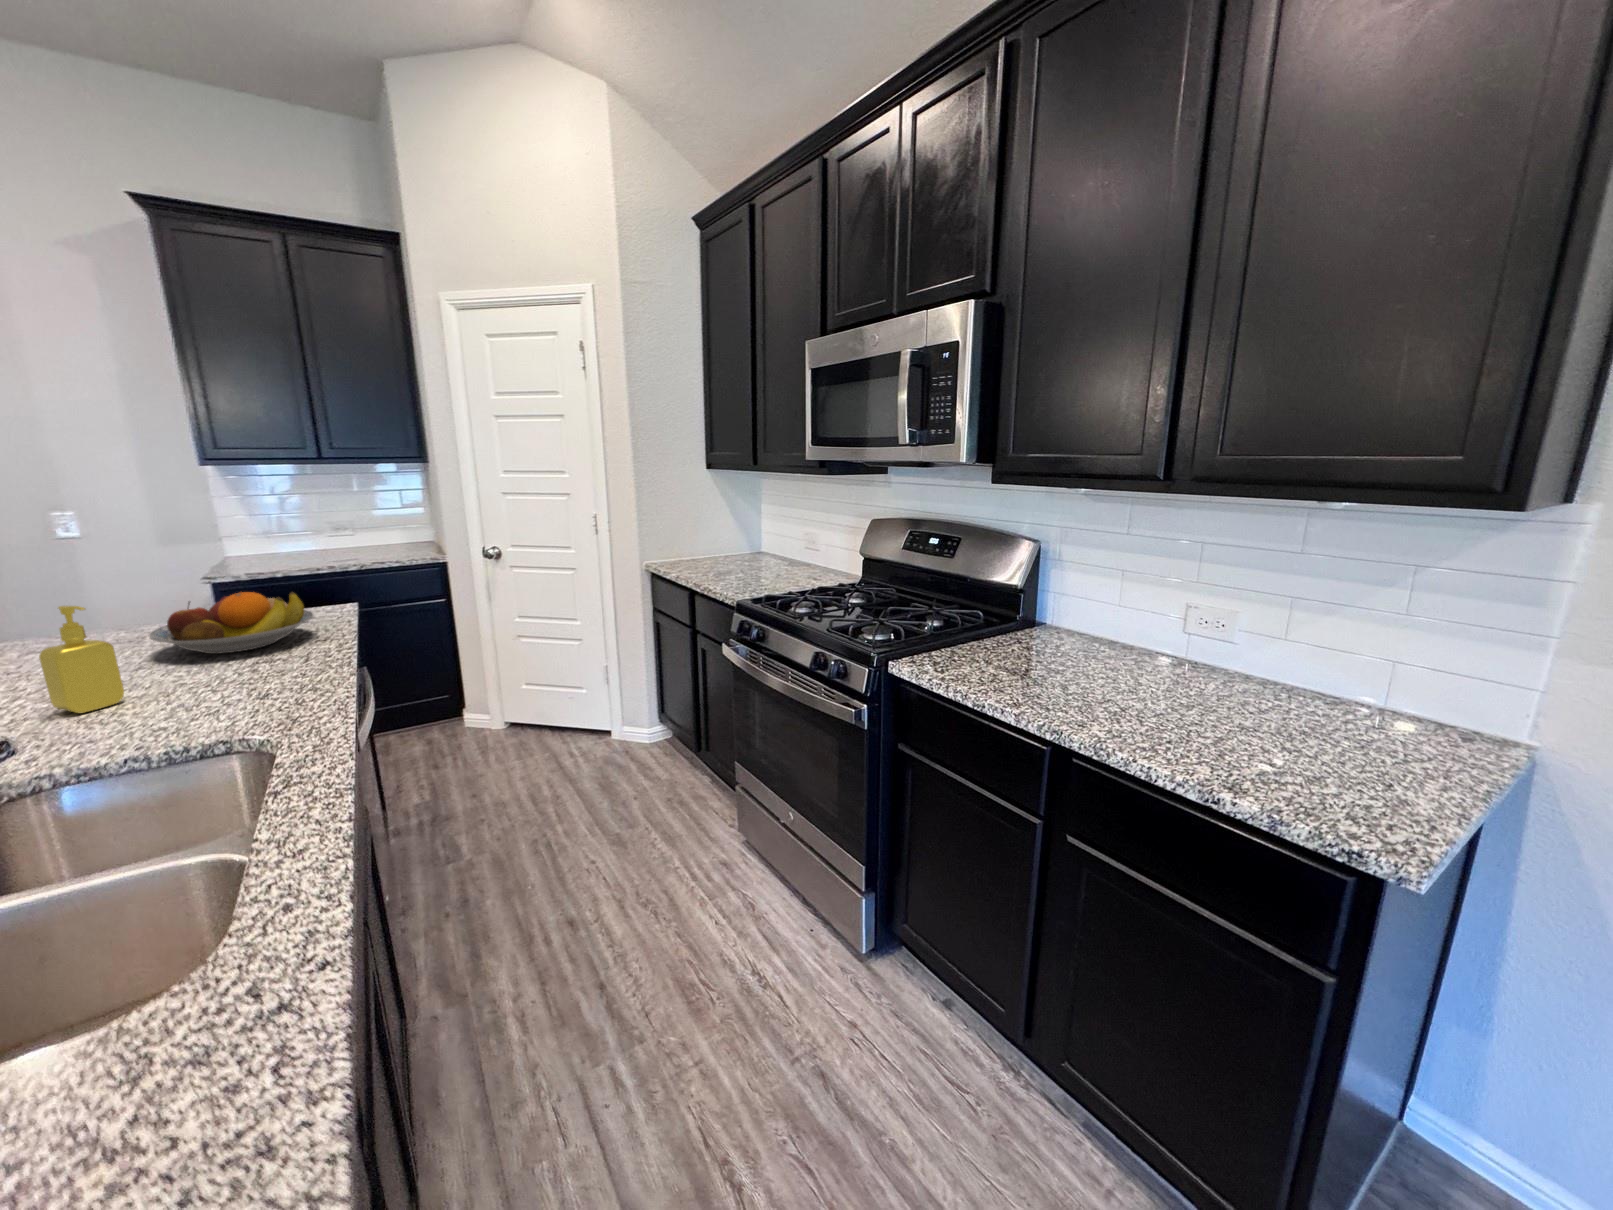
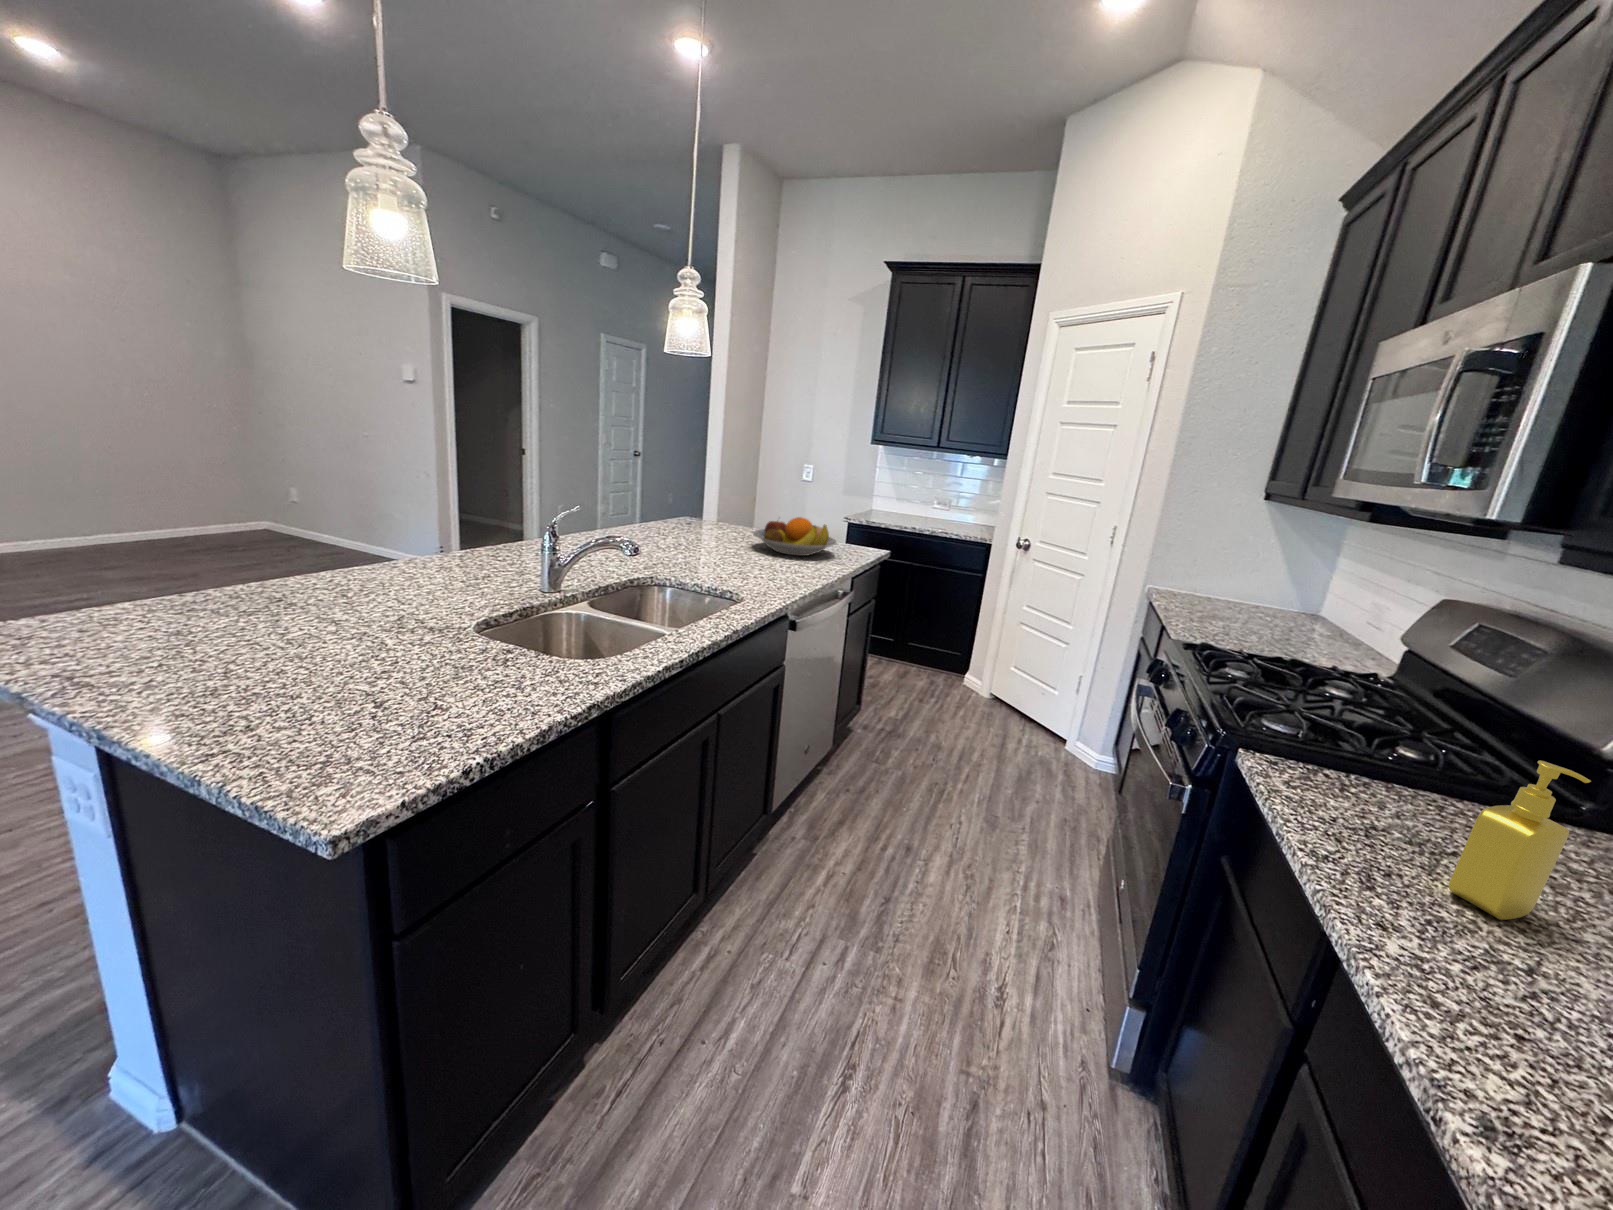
soap dispenser: present [39,606,124,713] -> present [1449,760,1591,920]

